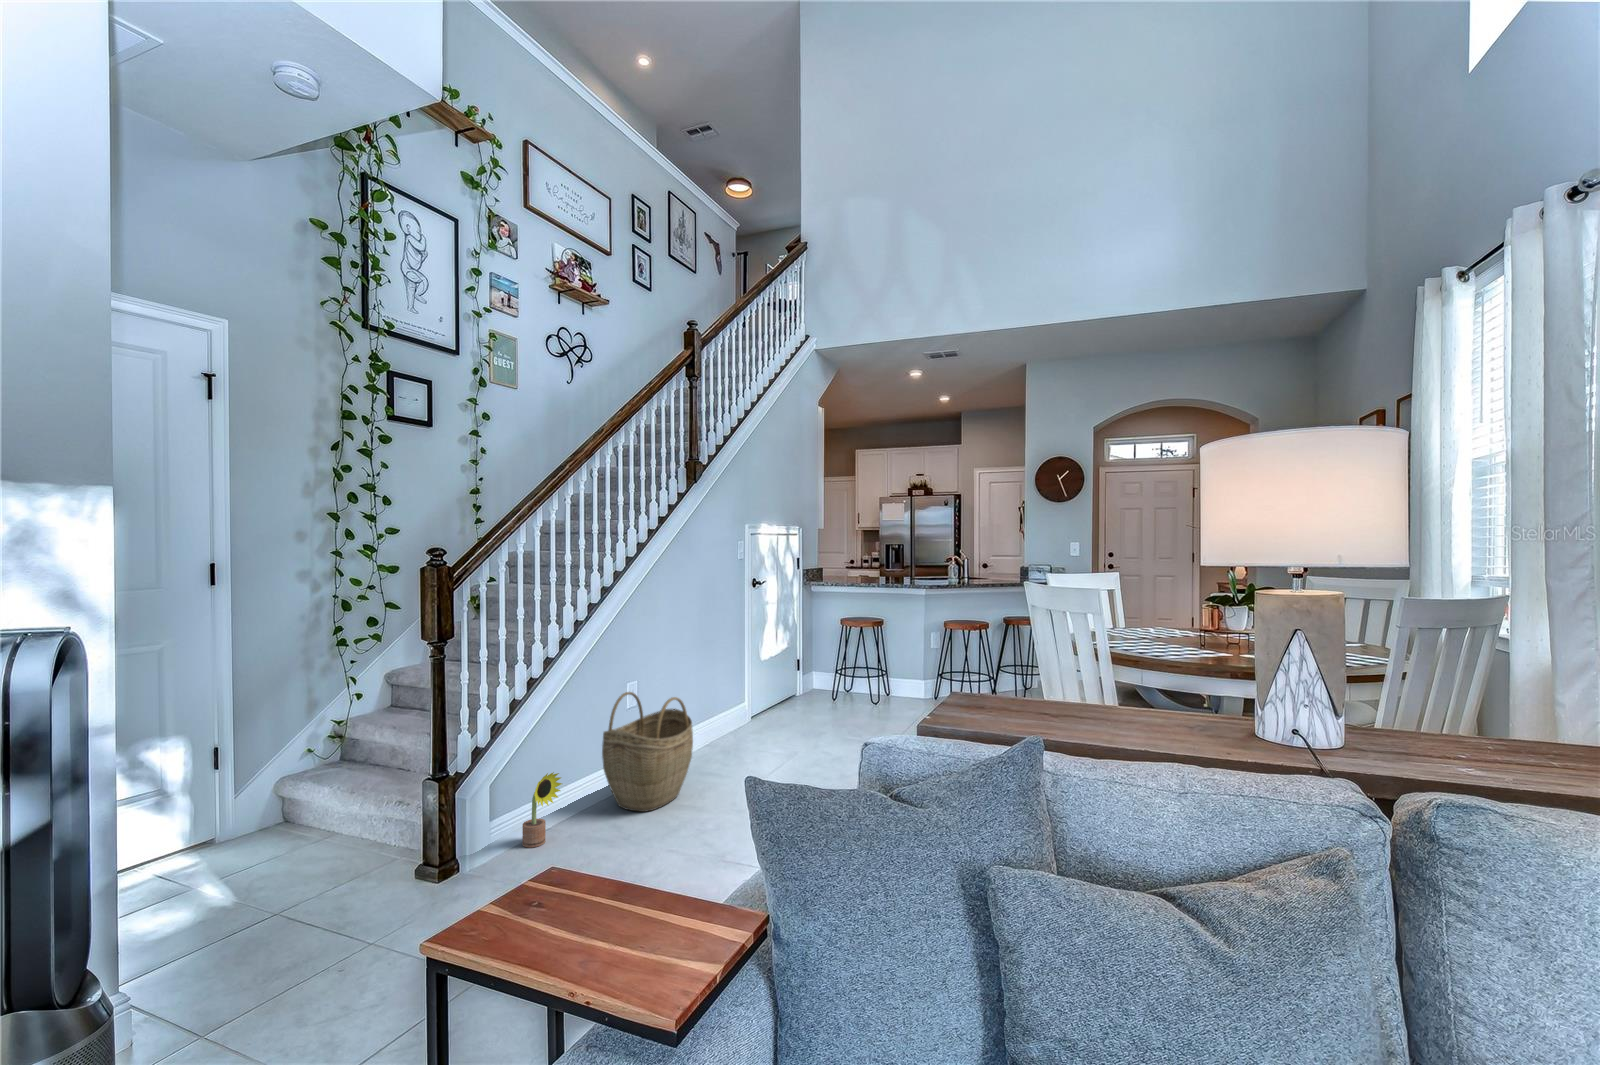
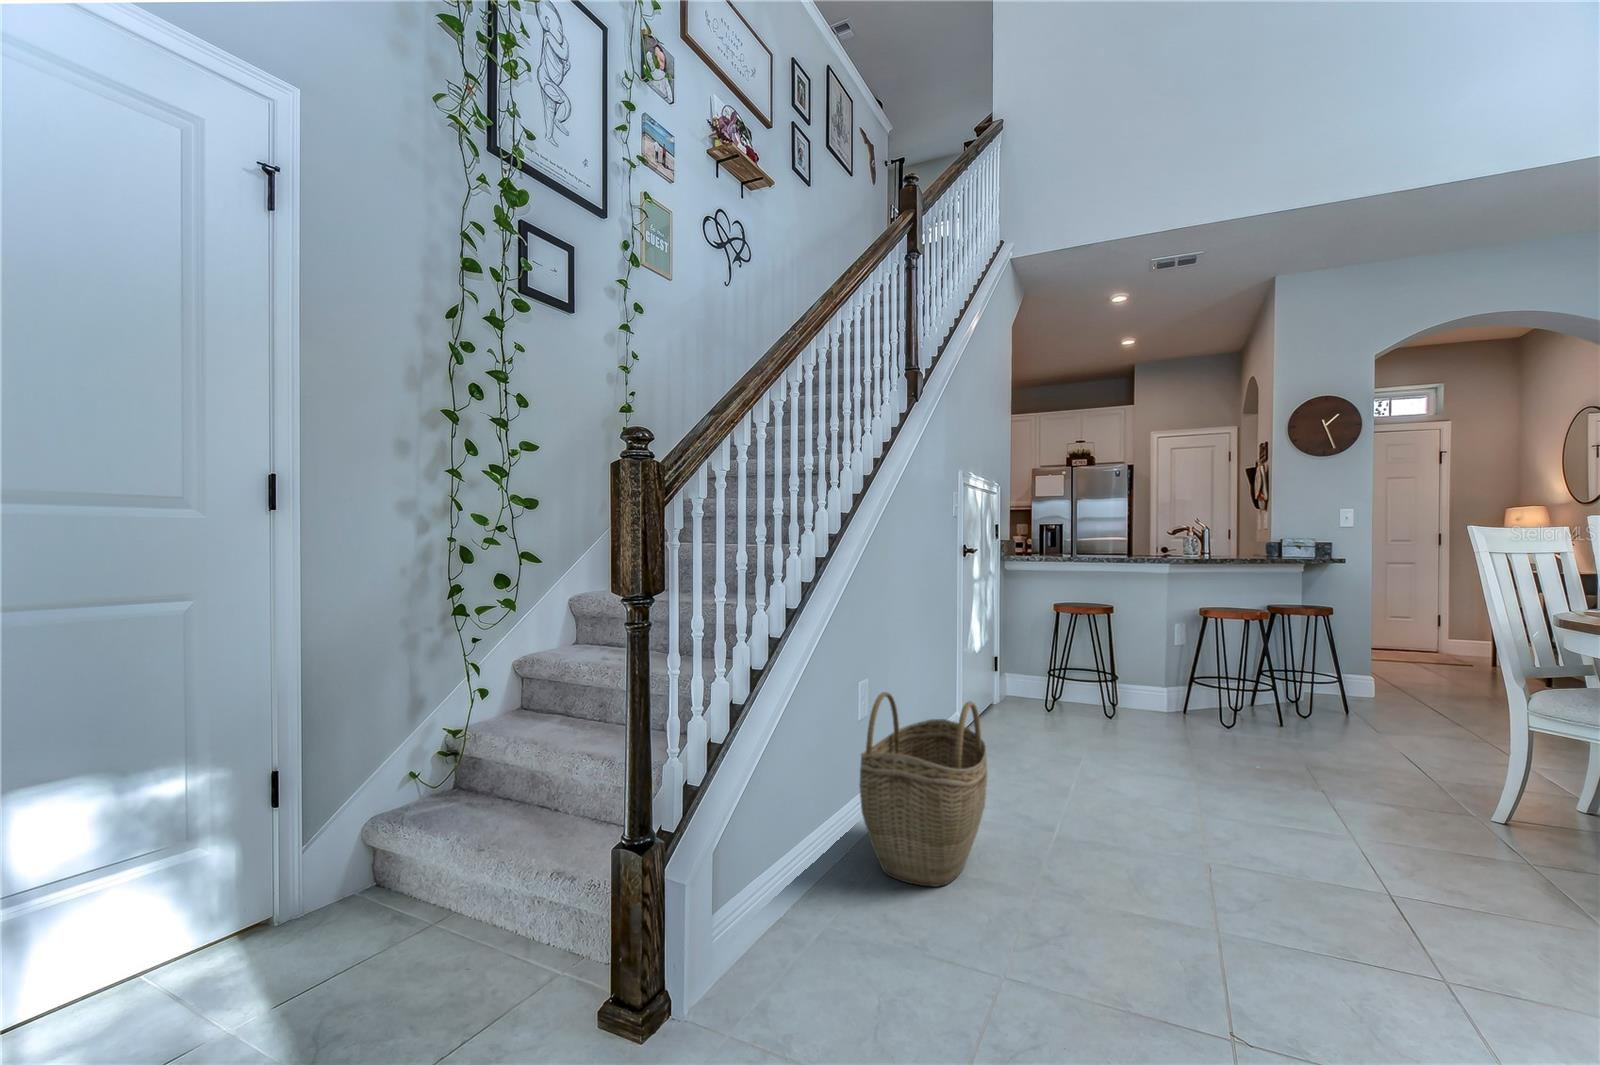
decorative plant: present [522,772,562,848] -> none [774,826,838,958]

